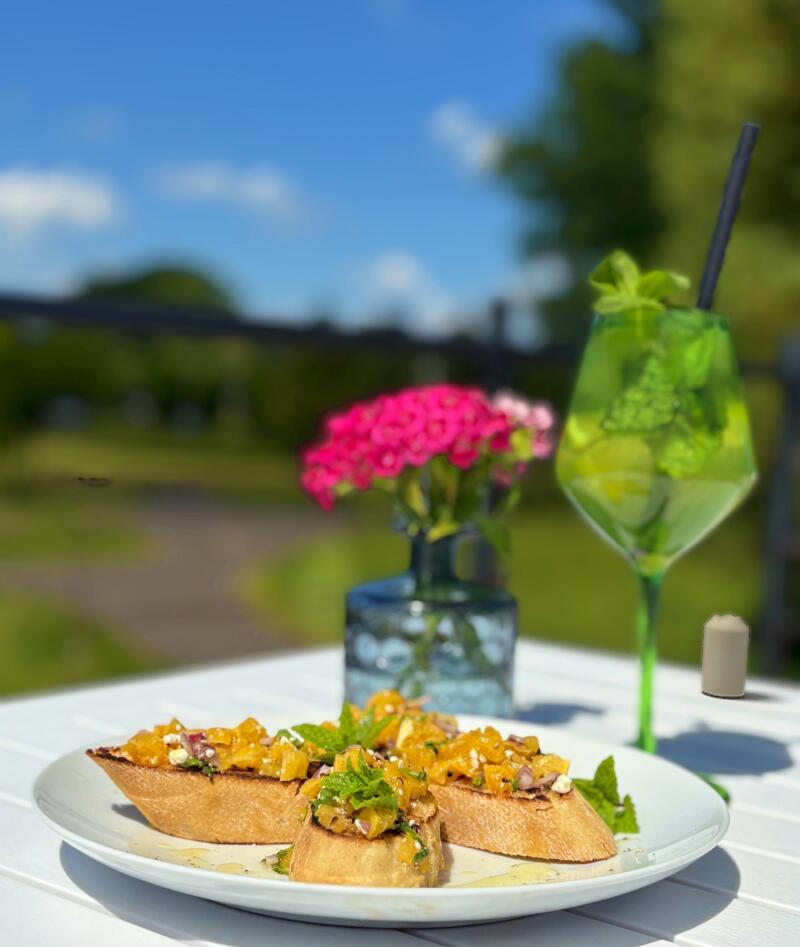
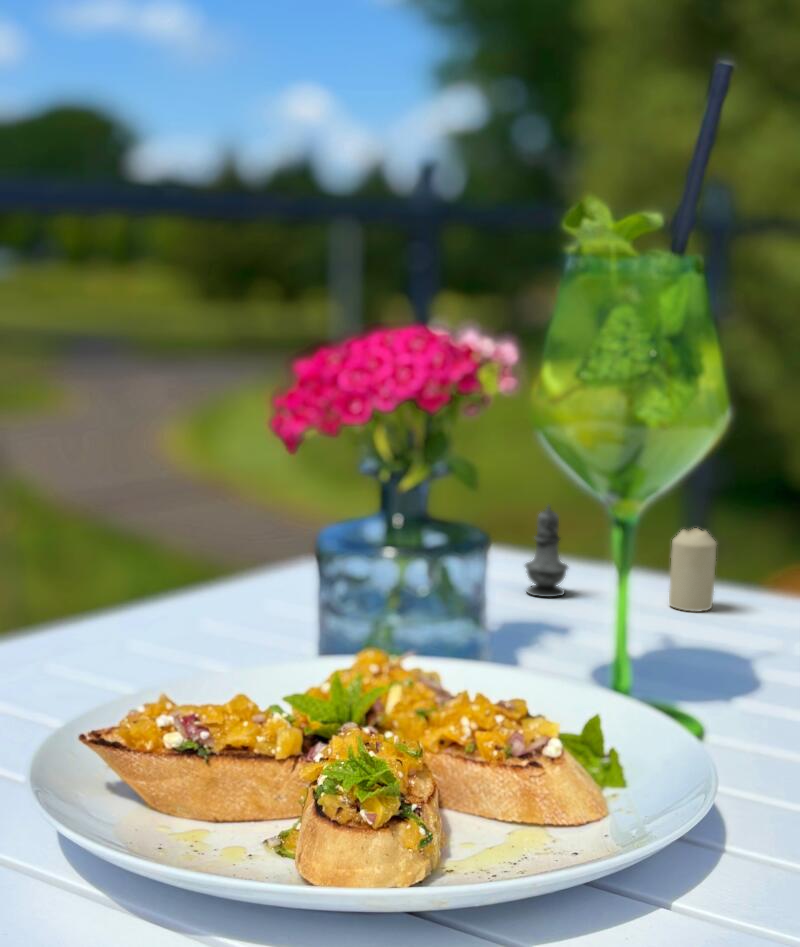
salt shaker: none [557,585,601,679] -> present [525,506,568,597]

